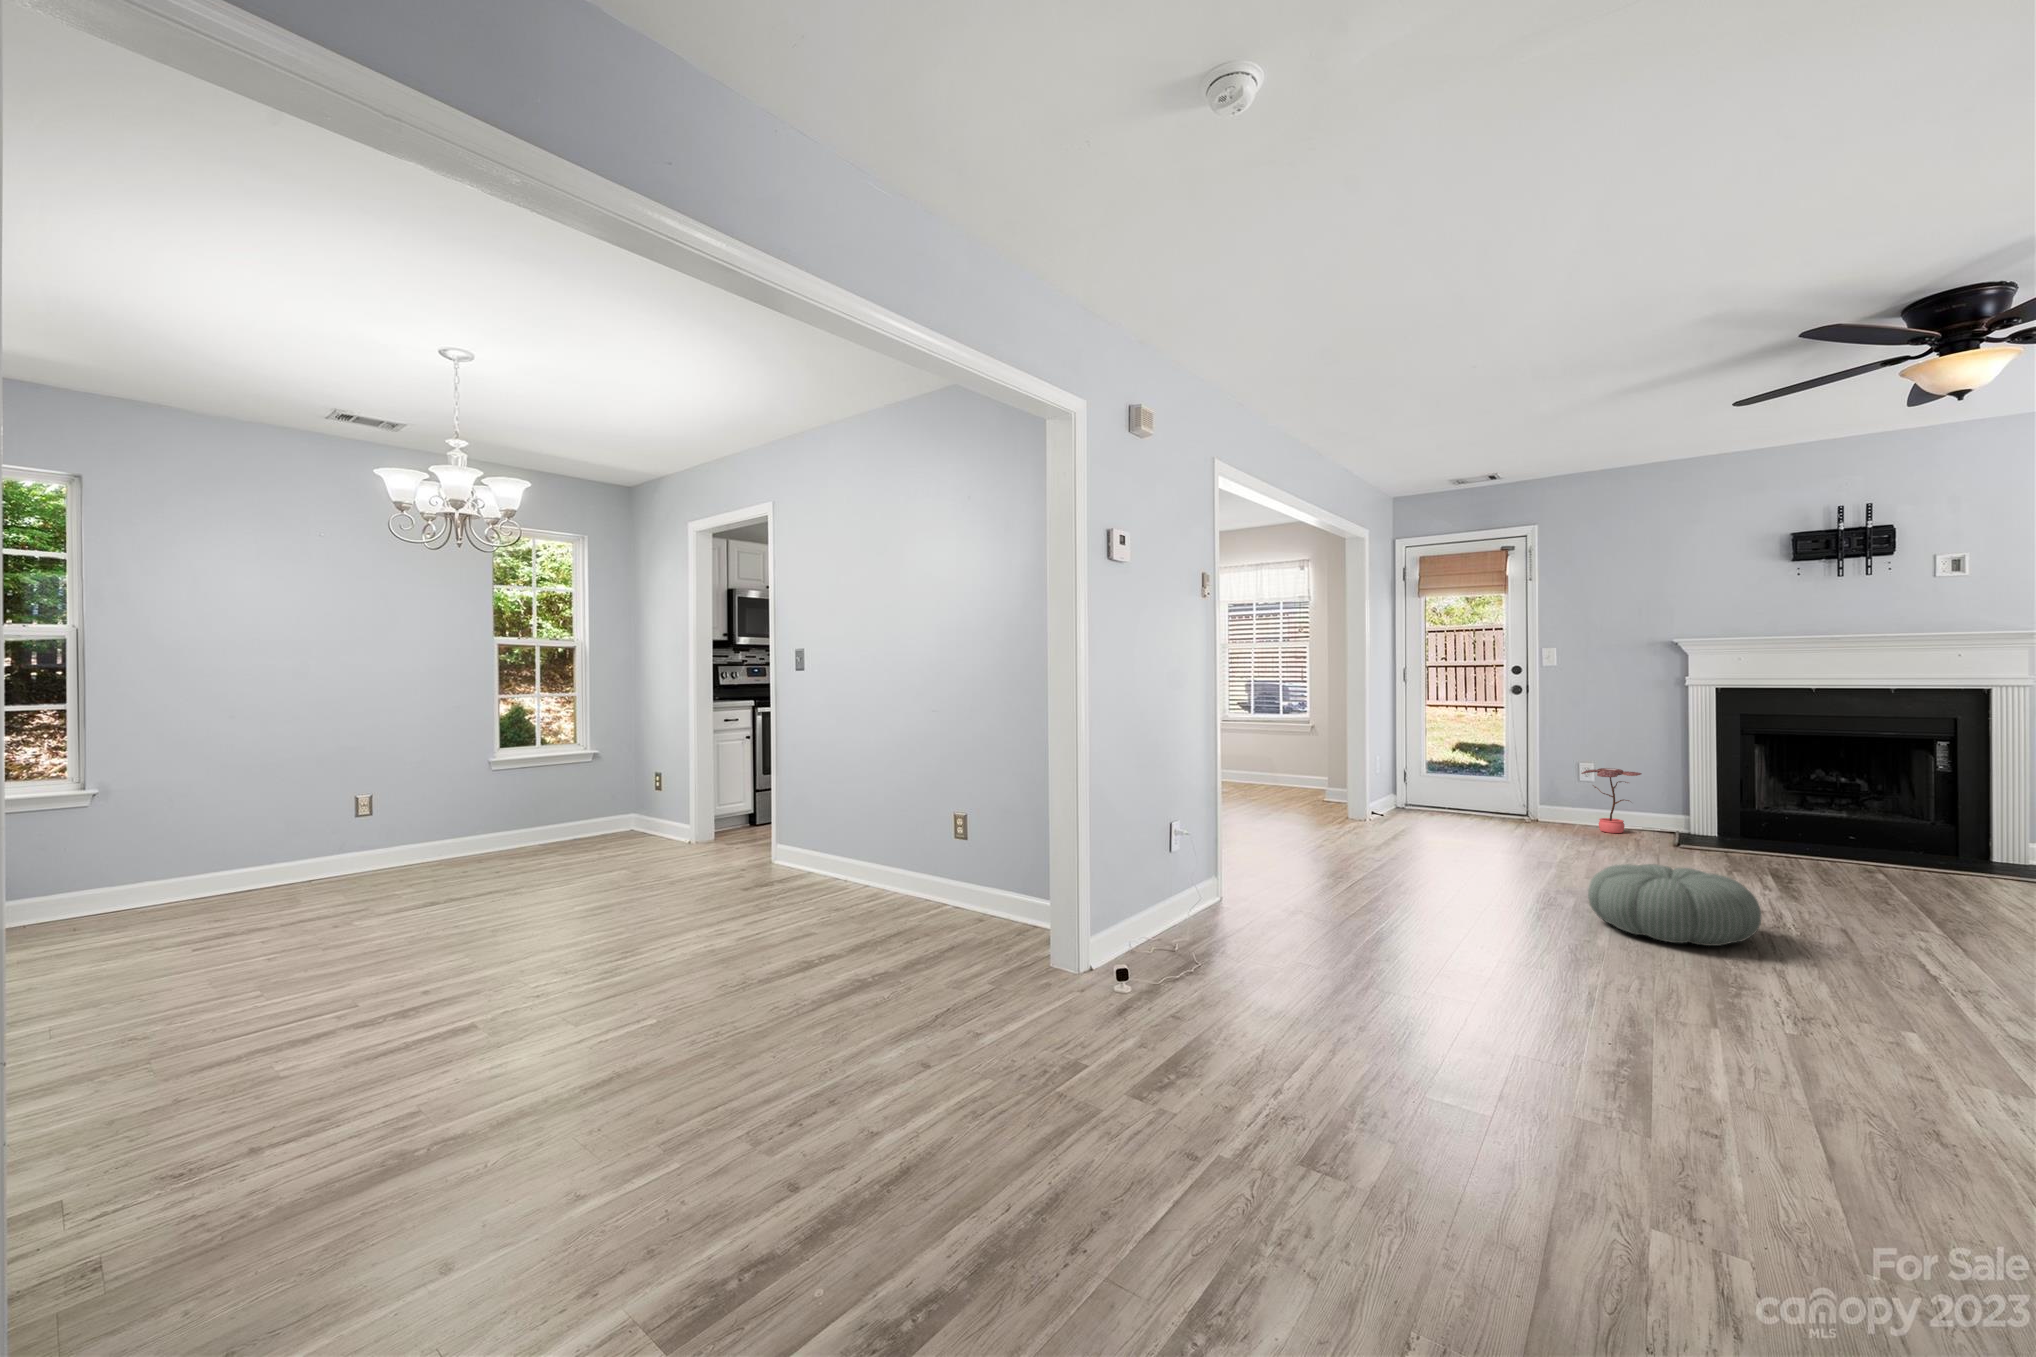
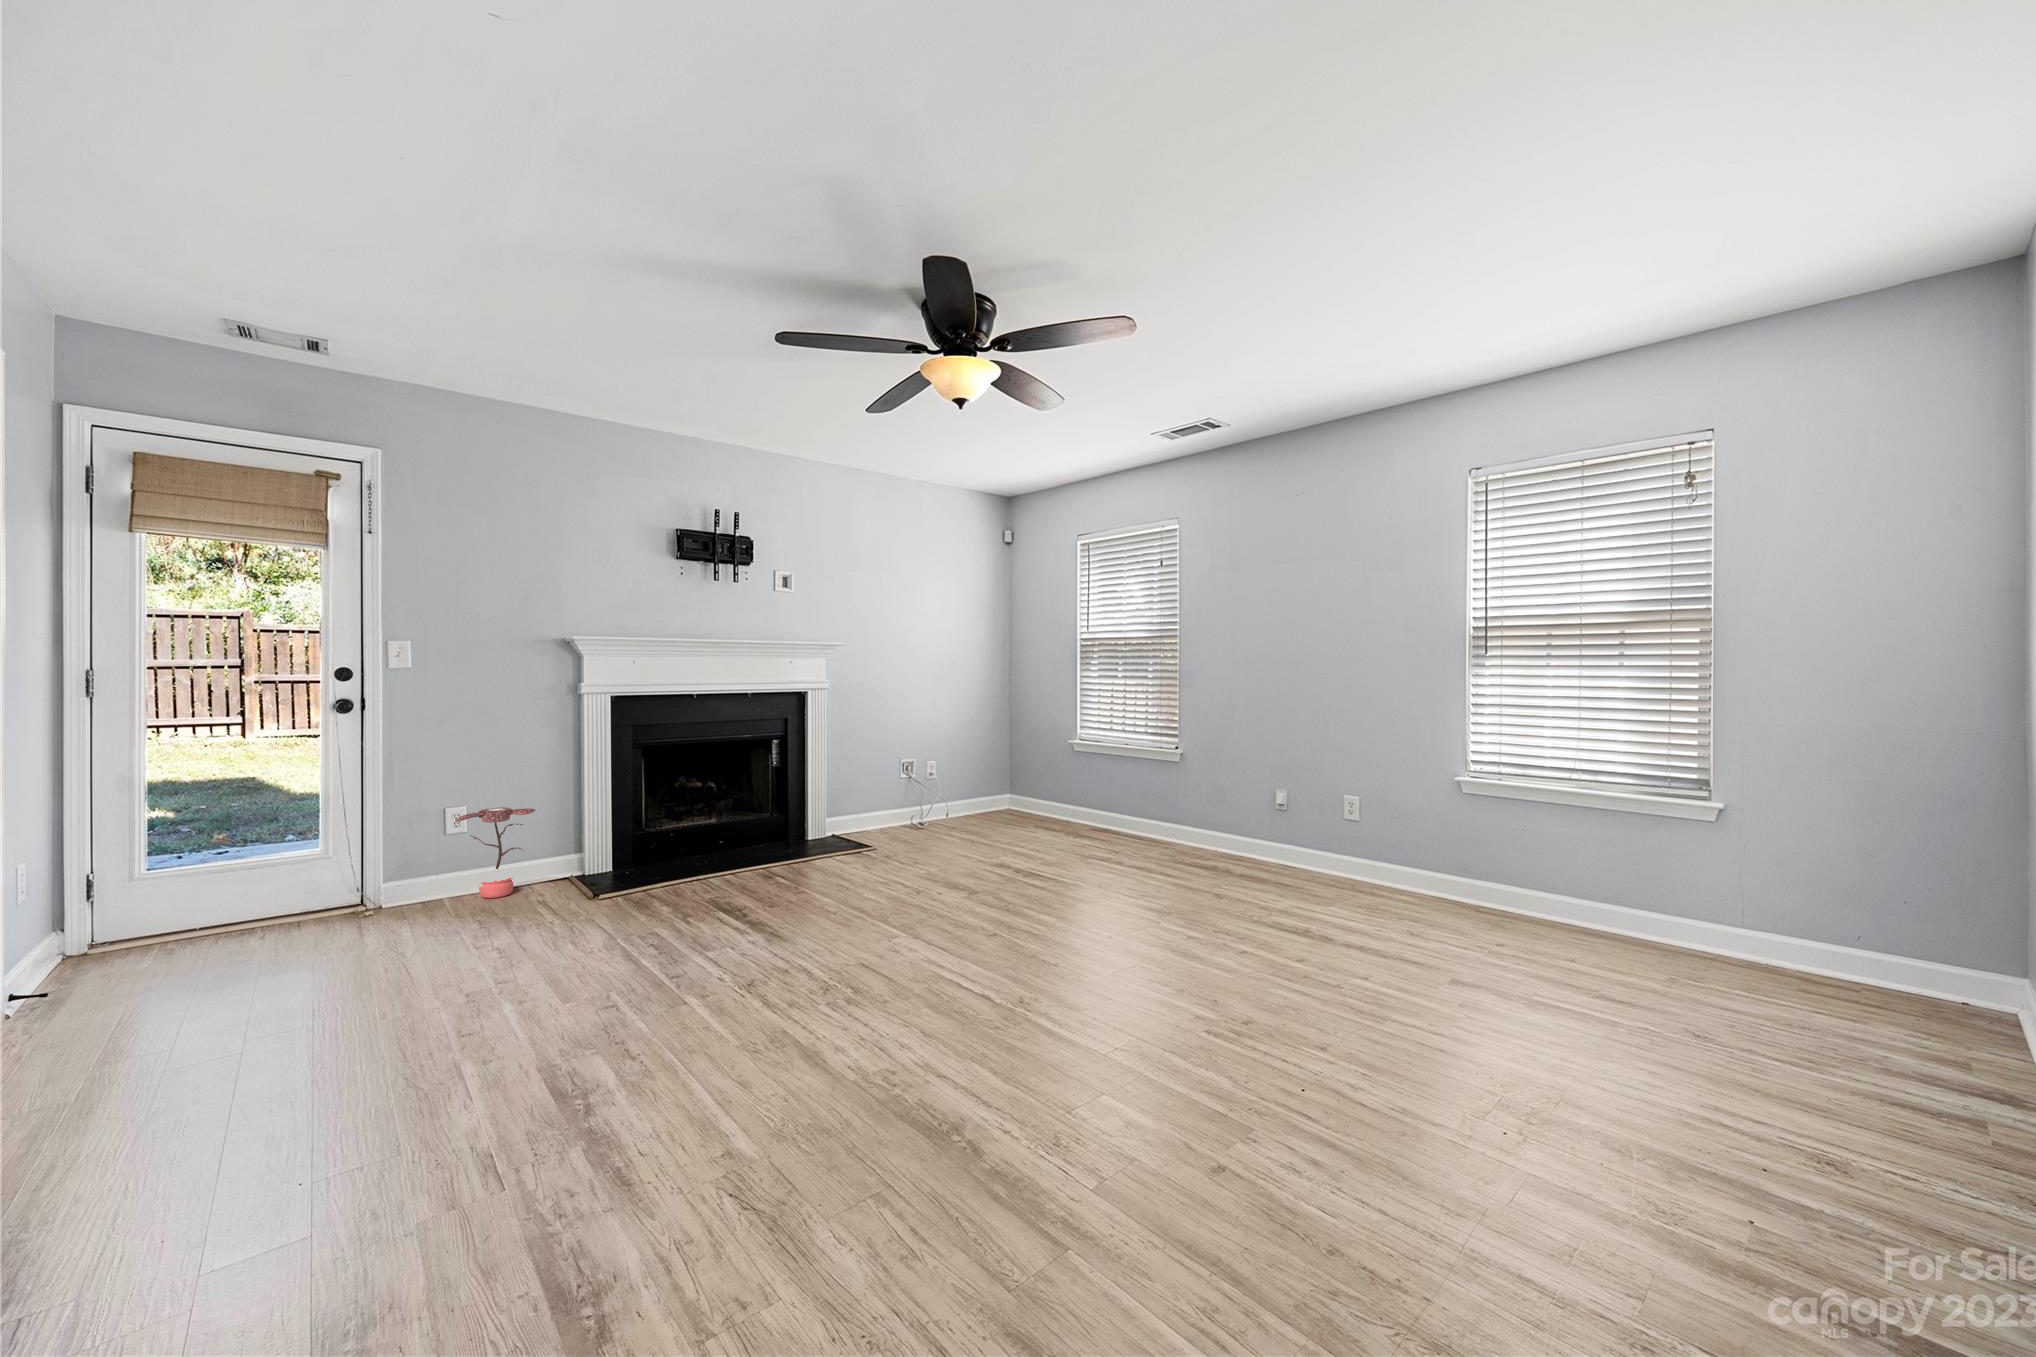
pouf: present [1588,864,1761,946] -> none [641,947,848,1089]

